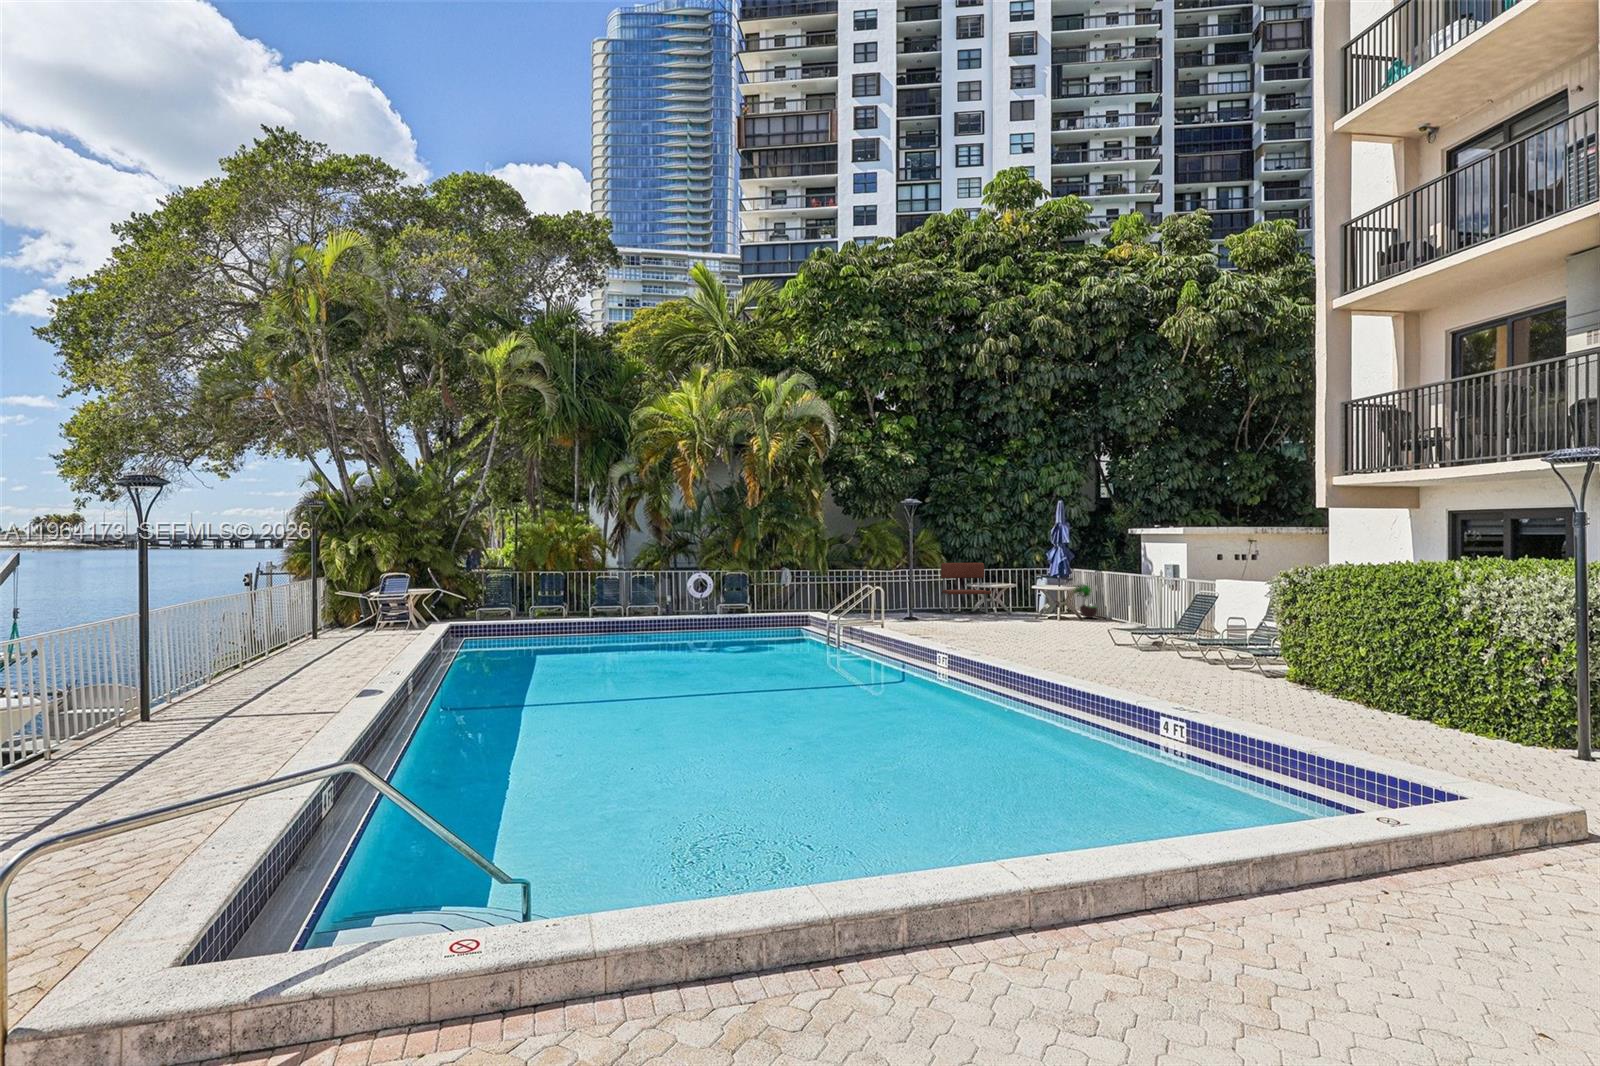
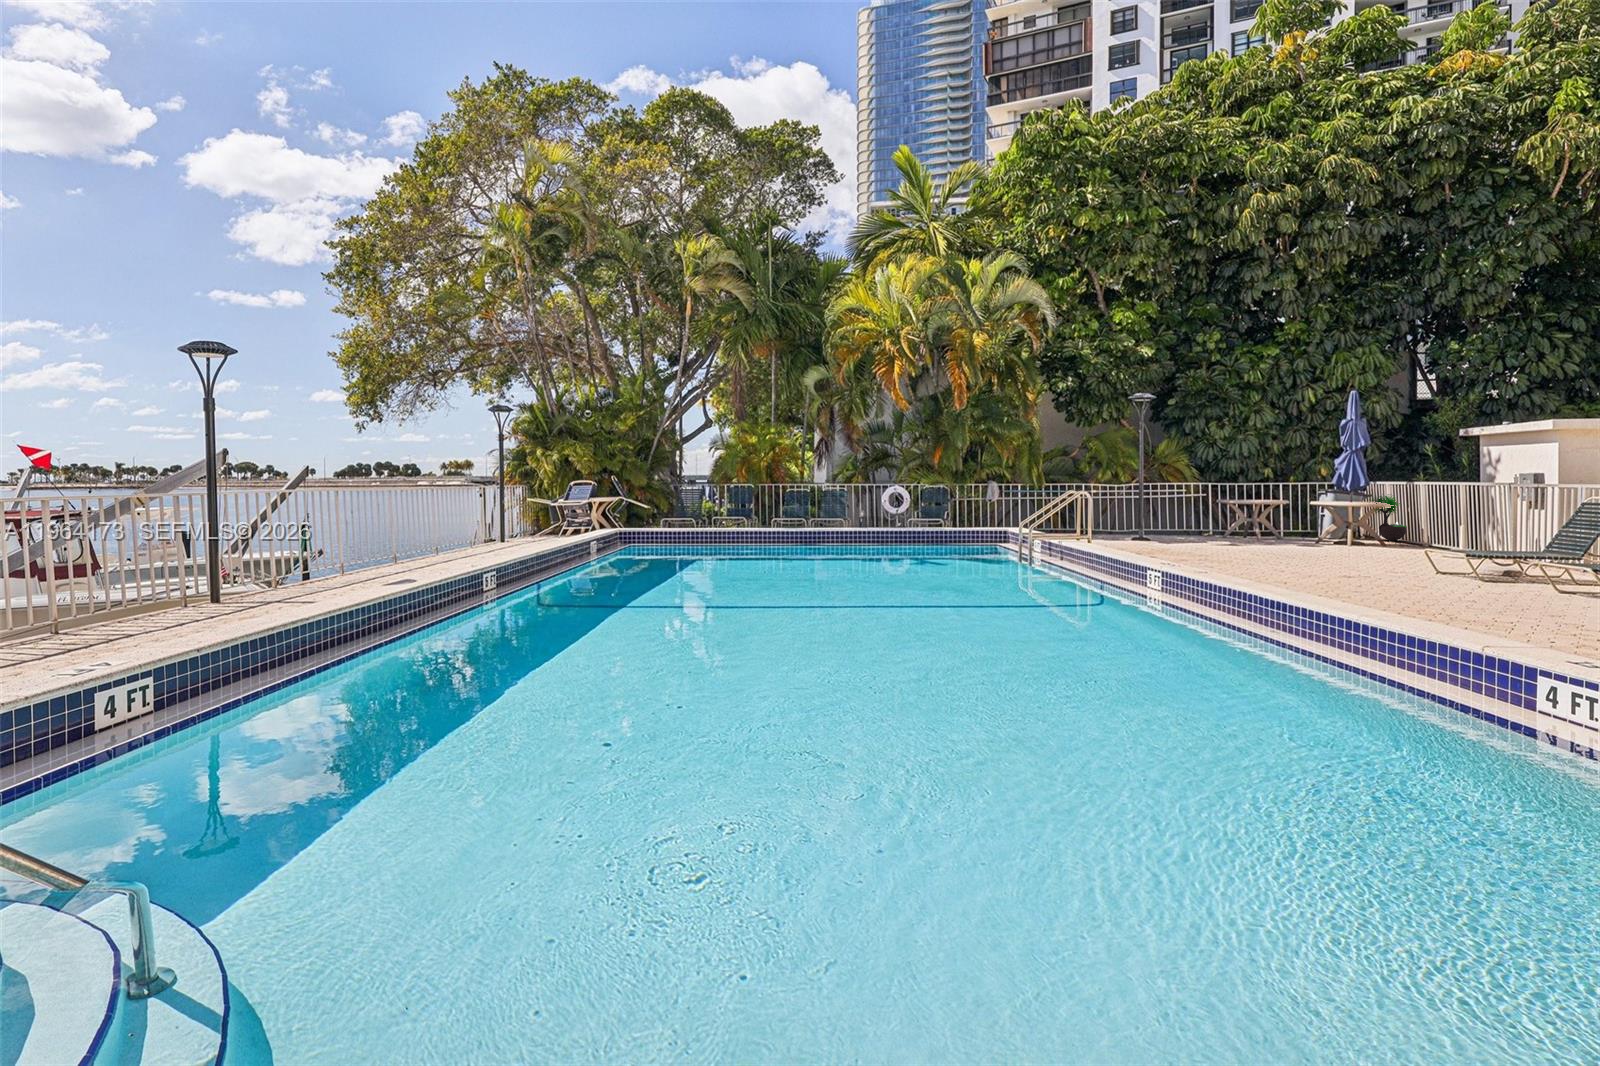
bench: present [941,563,991,614] -> none [1184,474,1251,534]

